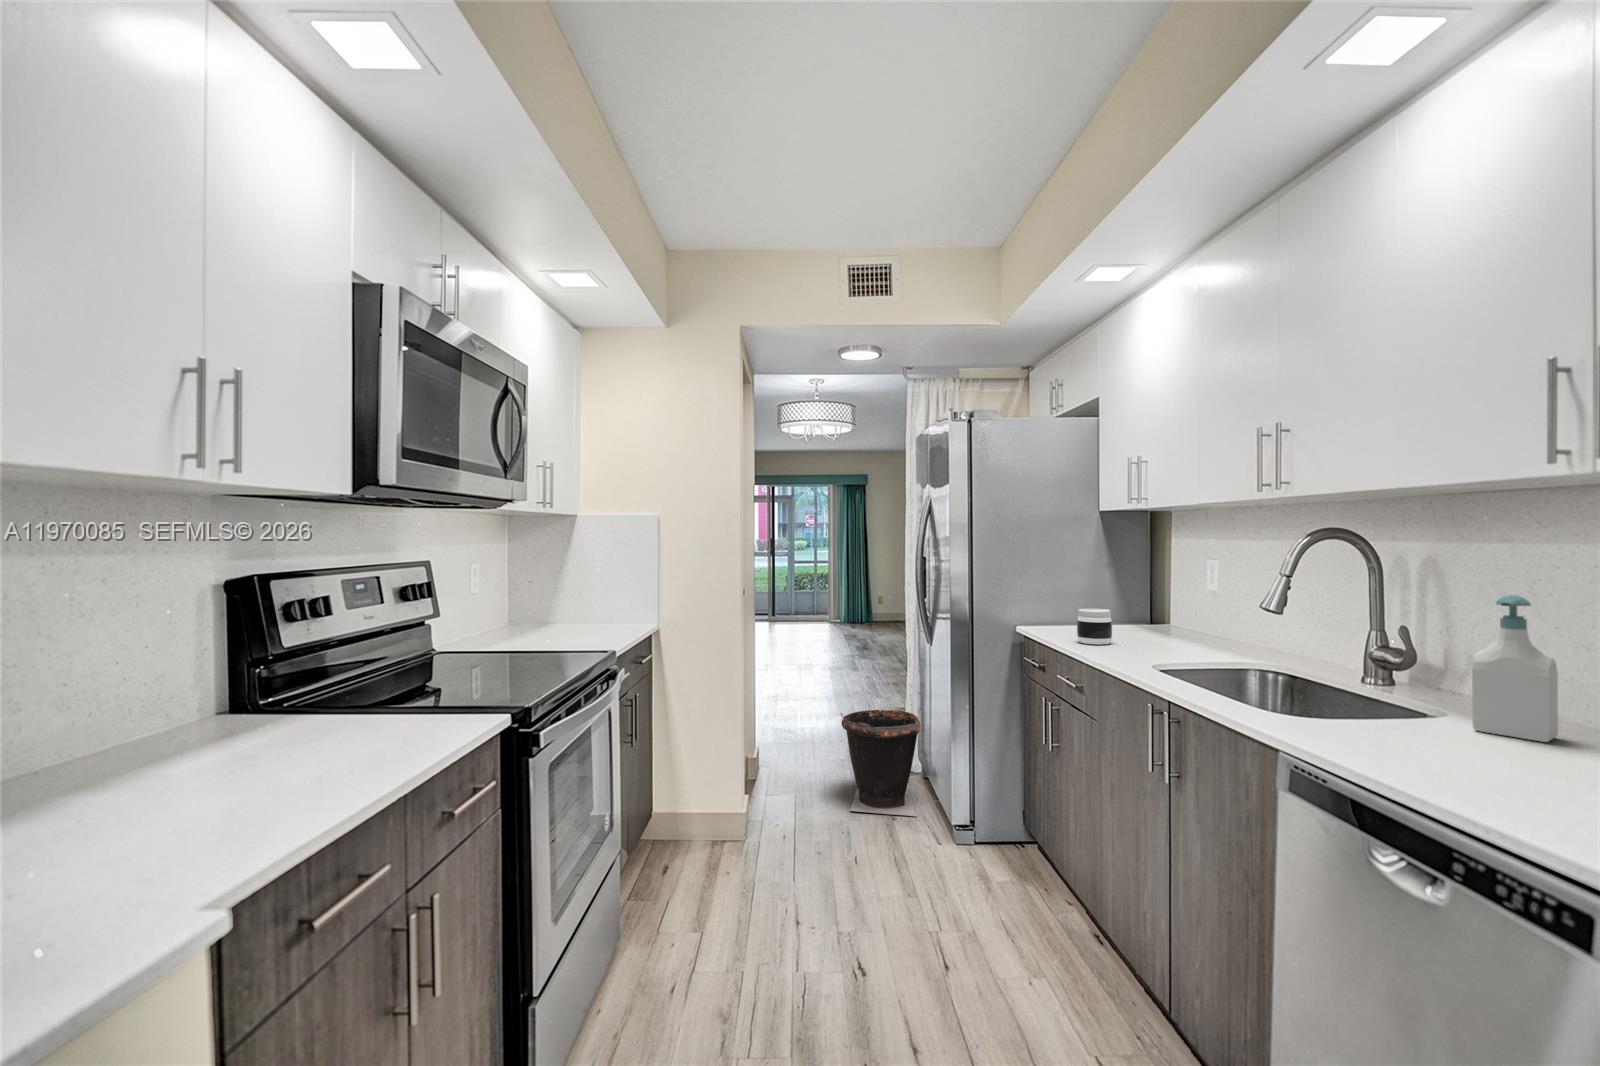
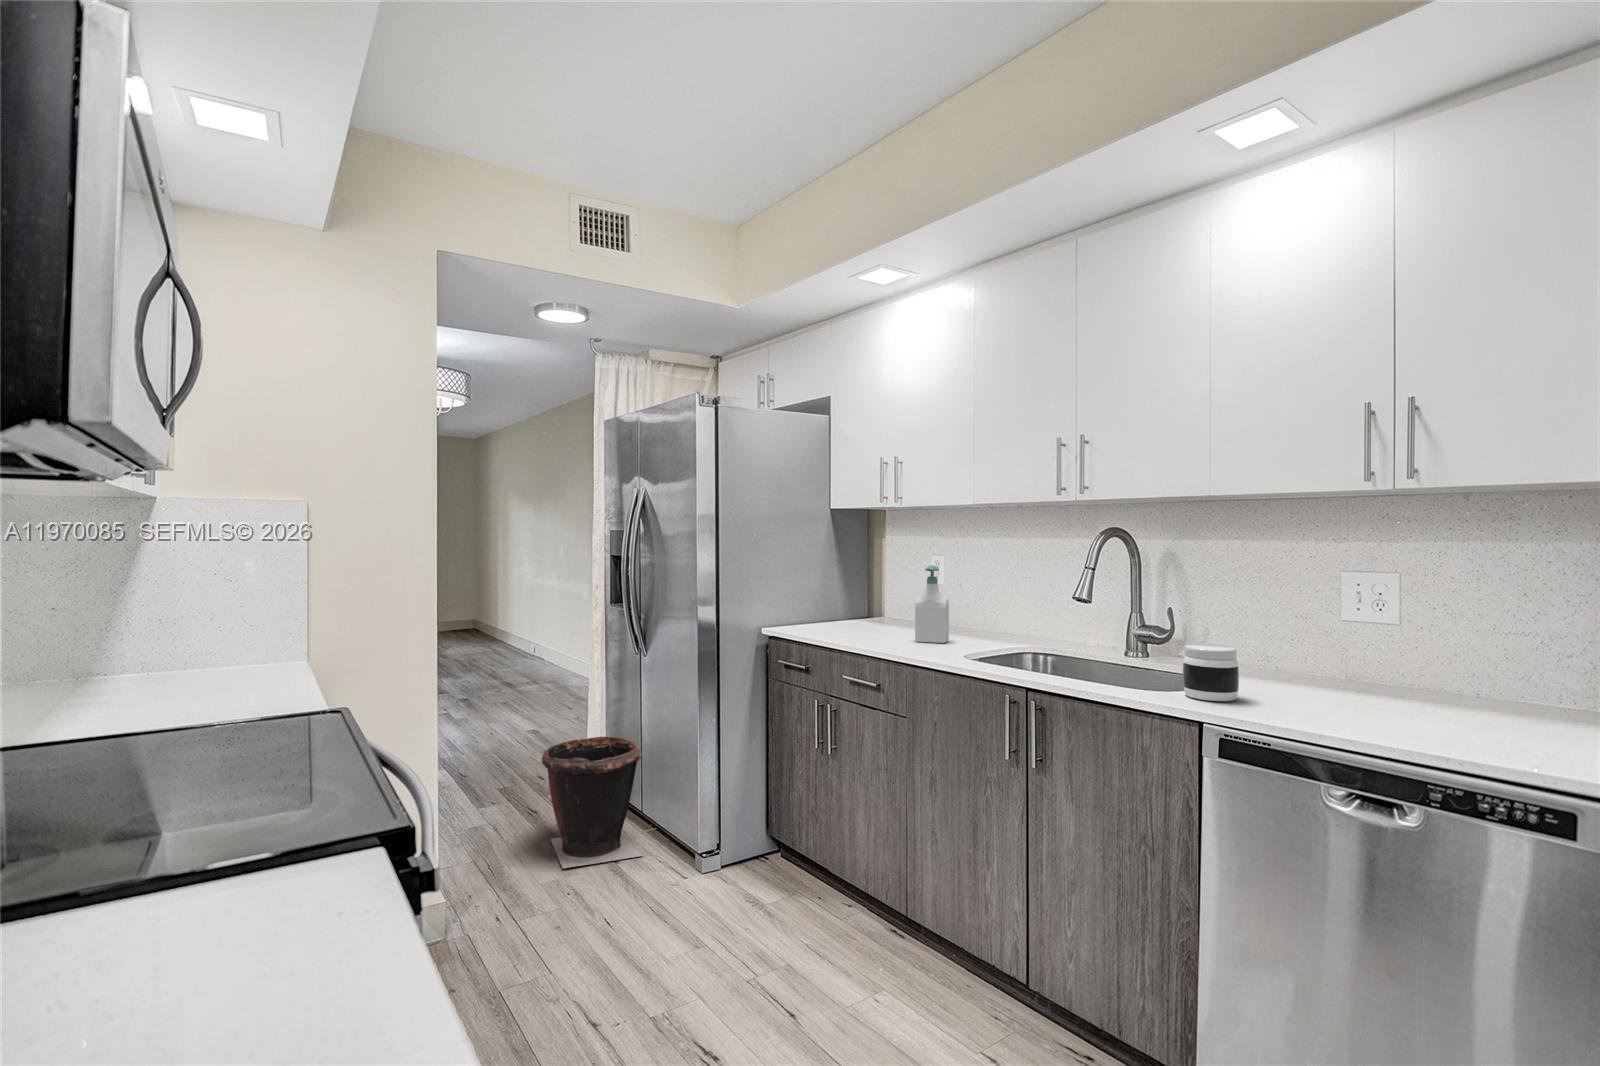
soap bottle: present [1472,595,1558,742] -> present [915,565,949,643]
jar: present [1077,608,1112,644] -> present [1183,644,1239,701]

